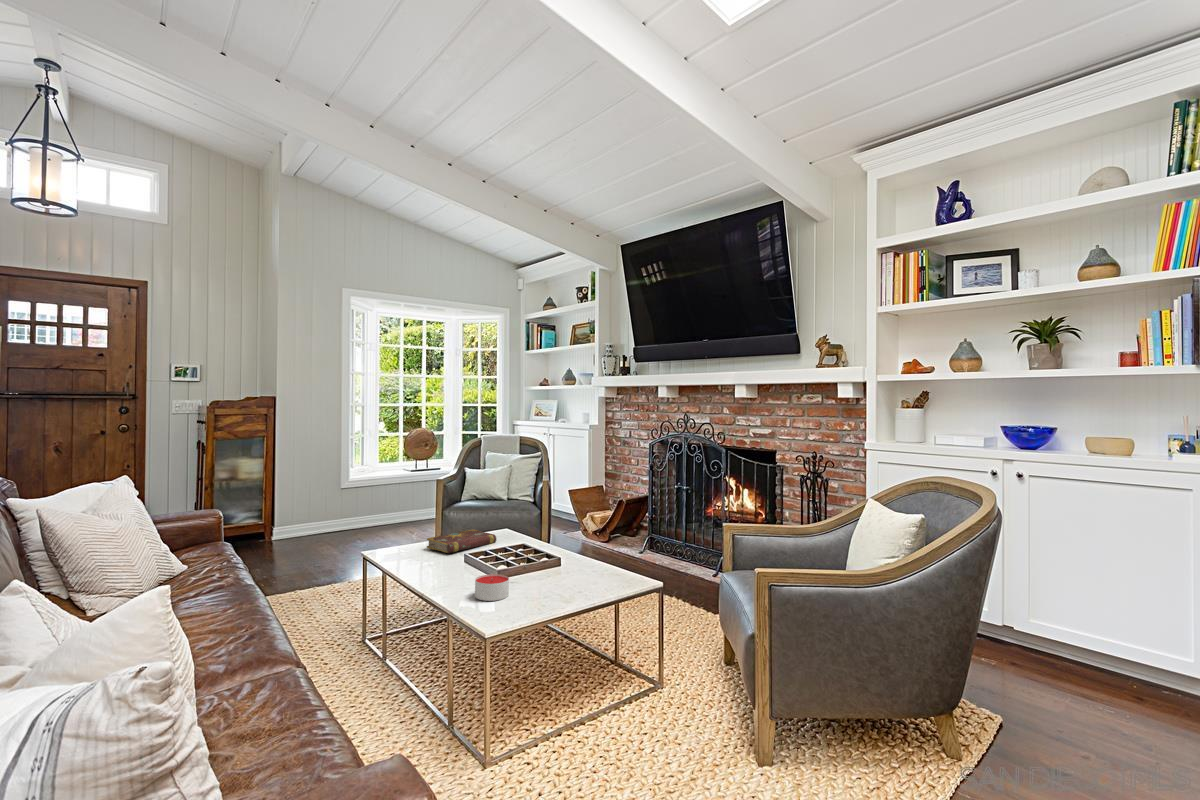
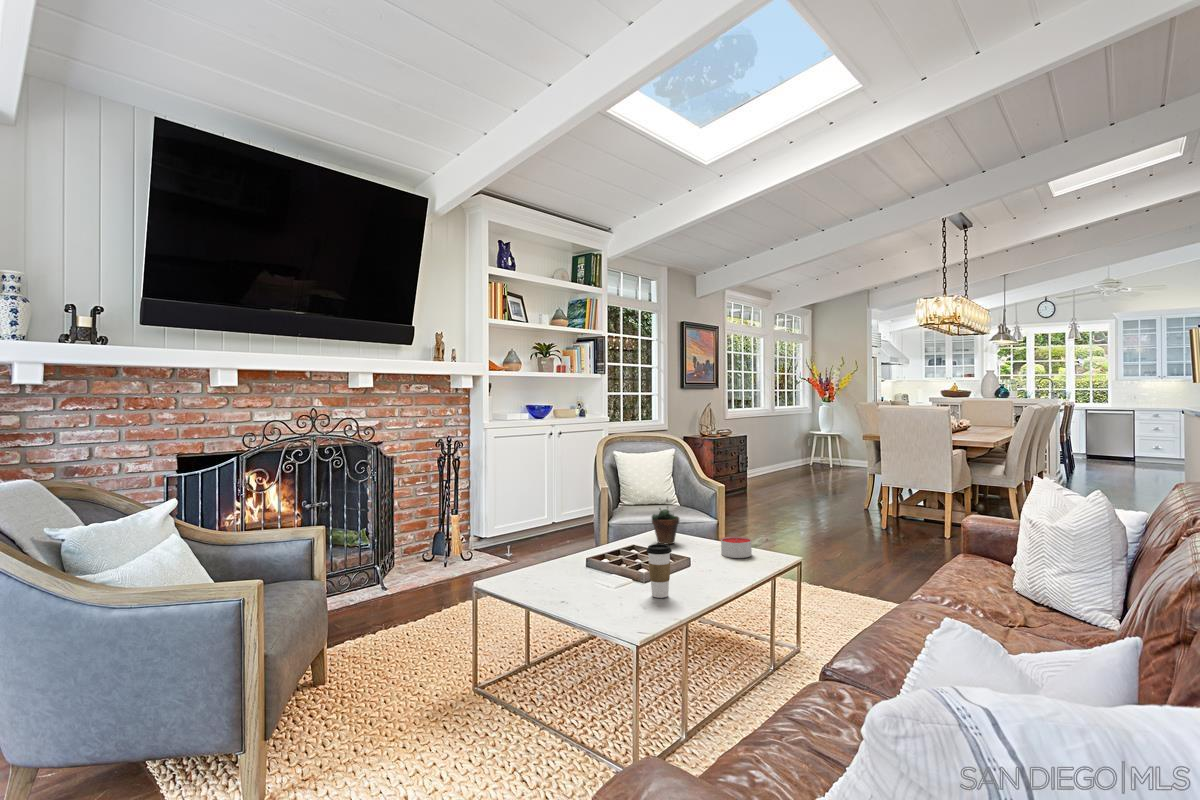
coffee cup: none [407,525,426,565] -> present [647,544,672,598]
succulent plant: none [542,525,572,577] -> present [652,499,679,544]
book: present [427,529,496,553] -> none [522,564,619,599]

